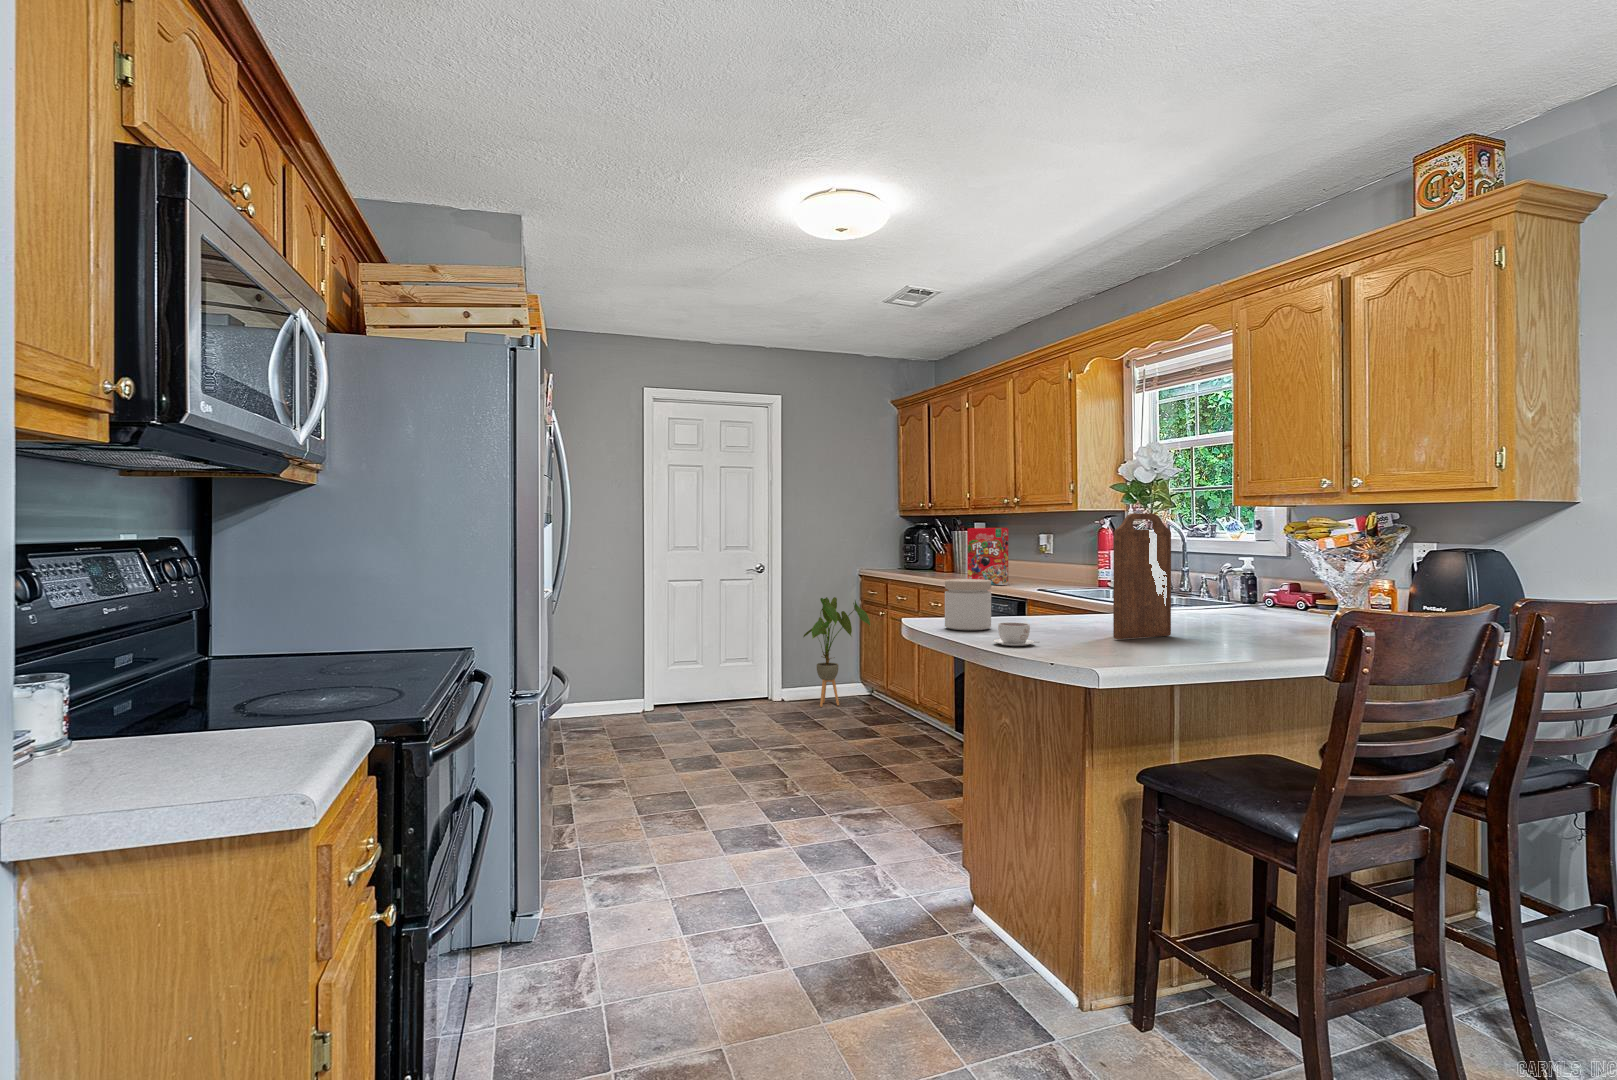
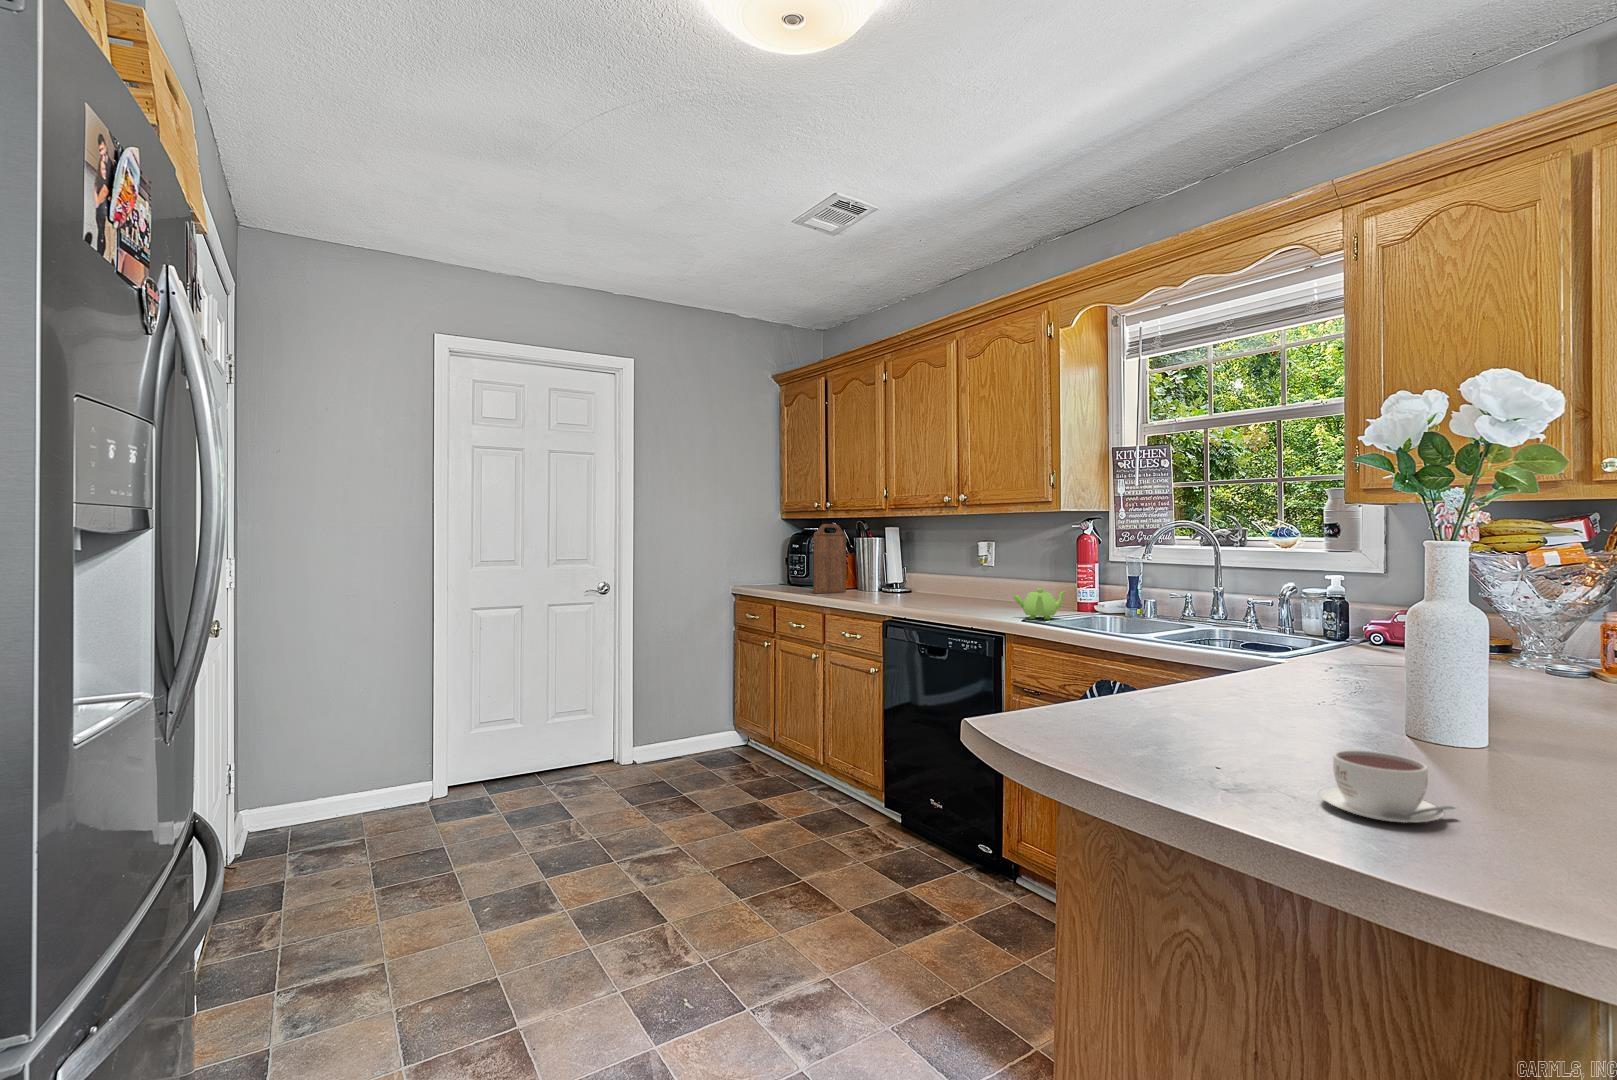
cutting board: present [1113,513,1171,639] -> present [813,524,846,593]
cereal box: present [967,528,1008,585] -> none [900,532,957,609]
teapot: none [1041,569,1080,592] -> present [1013,589,1066,620]
jar: present [945,579,991,630] -> none [1074,627,1176,741]
house plant: present [803,597,870,707] -> none [662,623,755,772]

